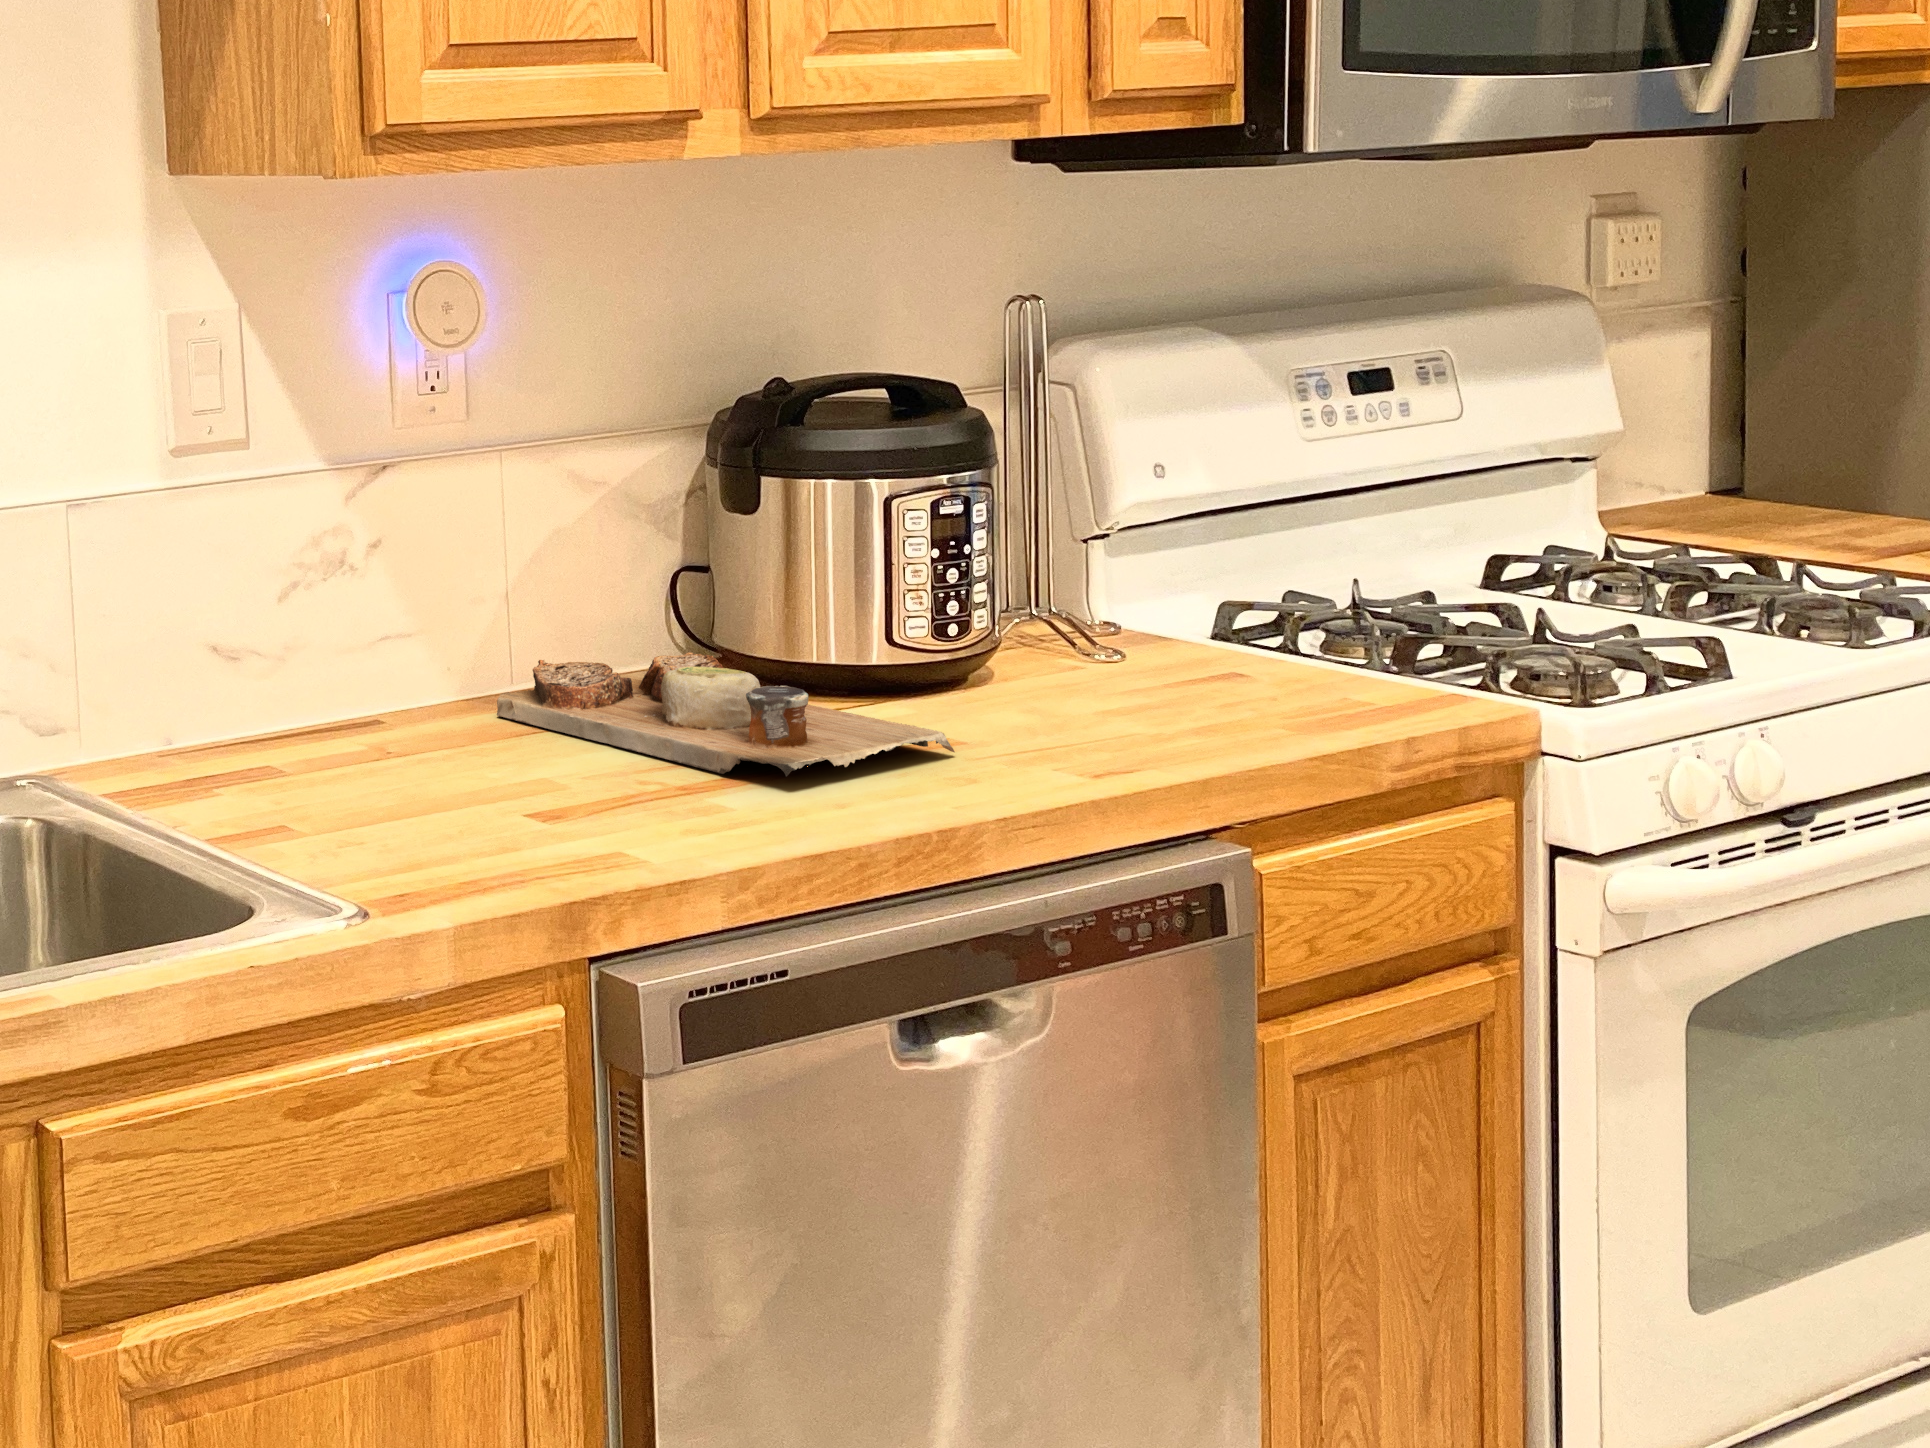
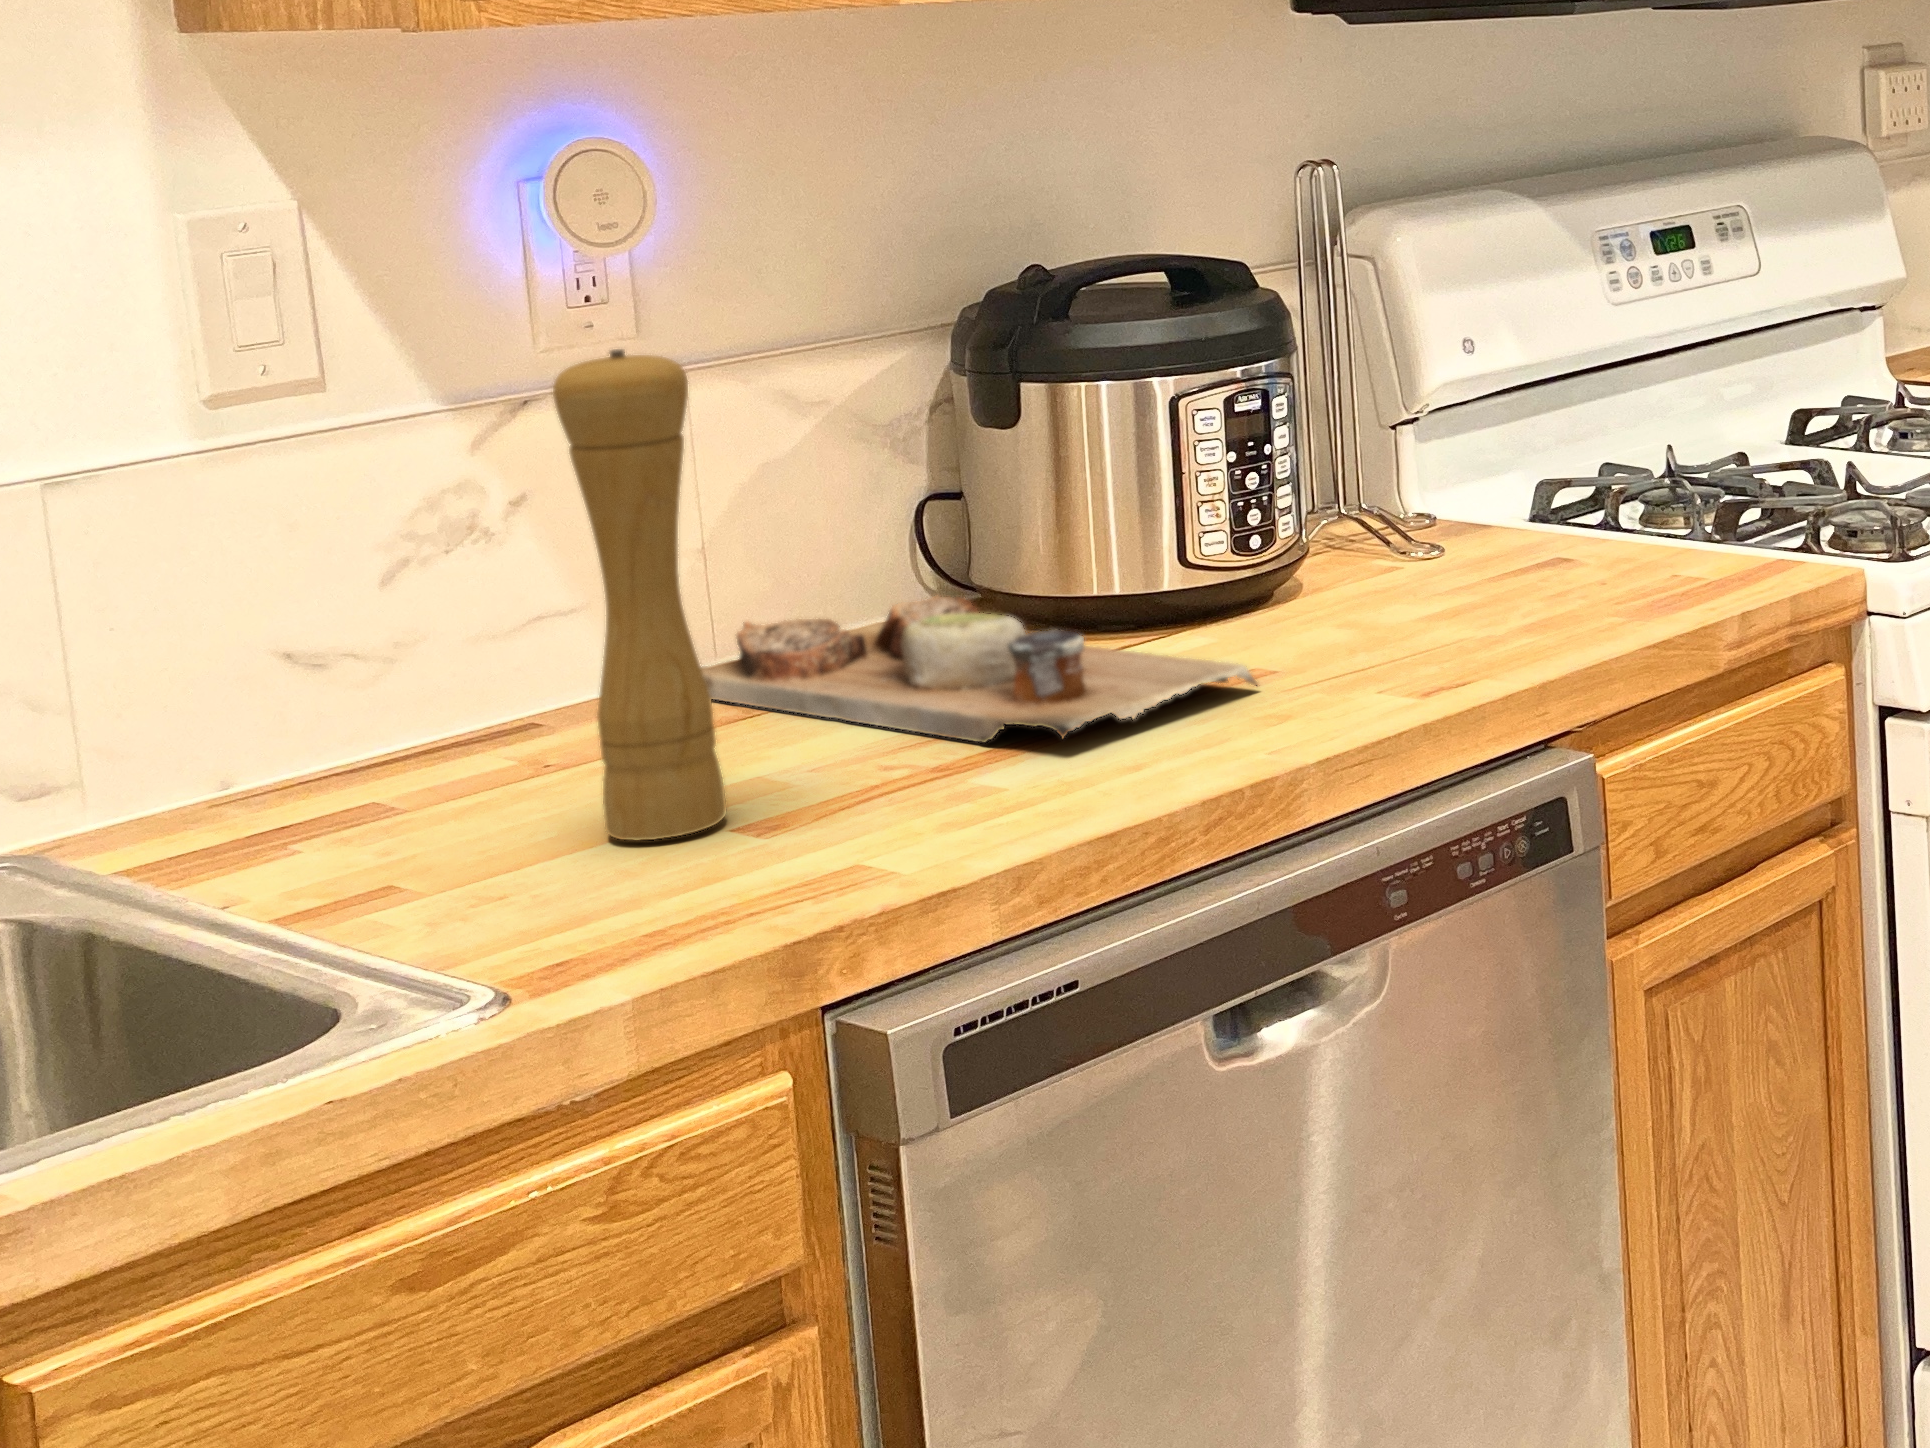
pepper mill: none [415,428,523,818] -> present [553,349,727,841]

